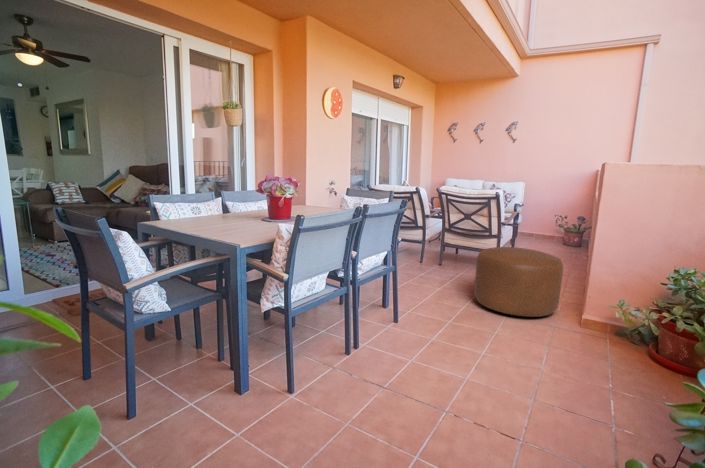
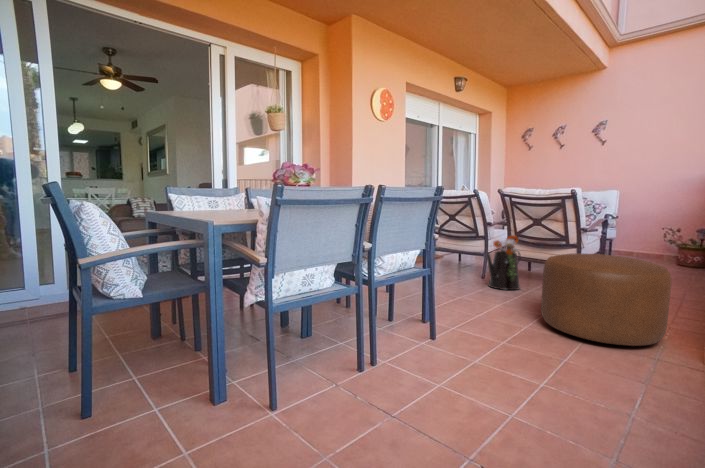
watering can: none [428,227,454,274] -> present [487,235,521,290]

